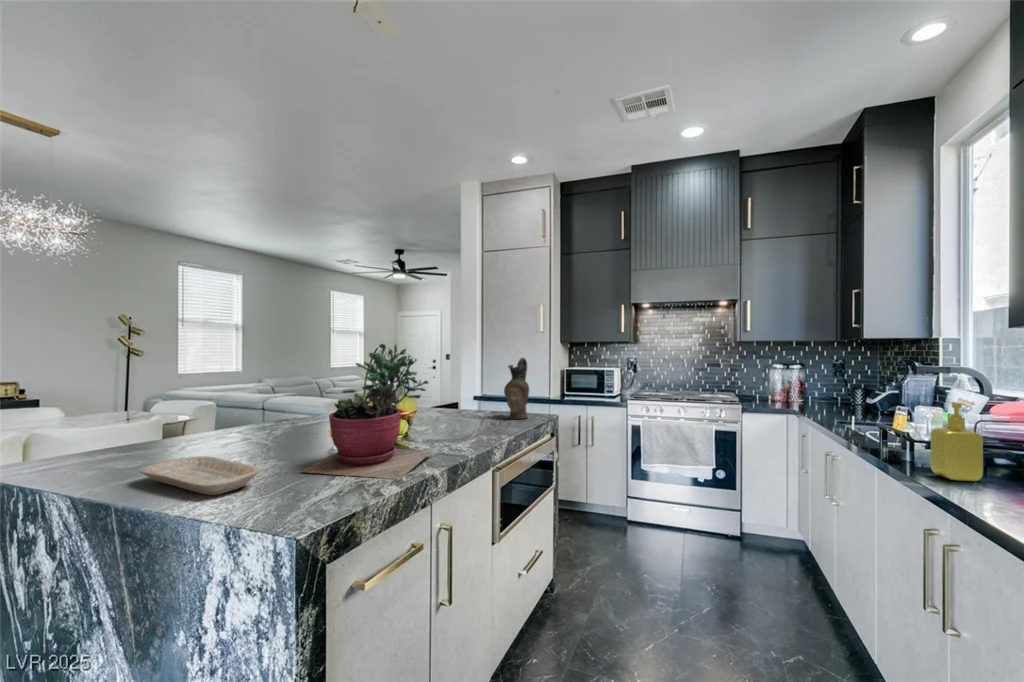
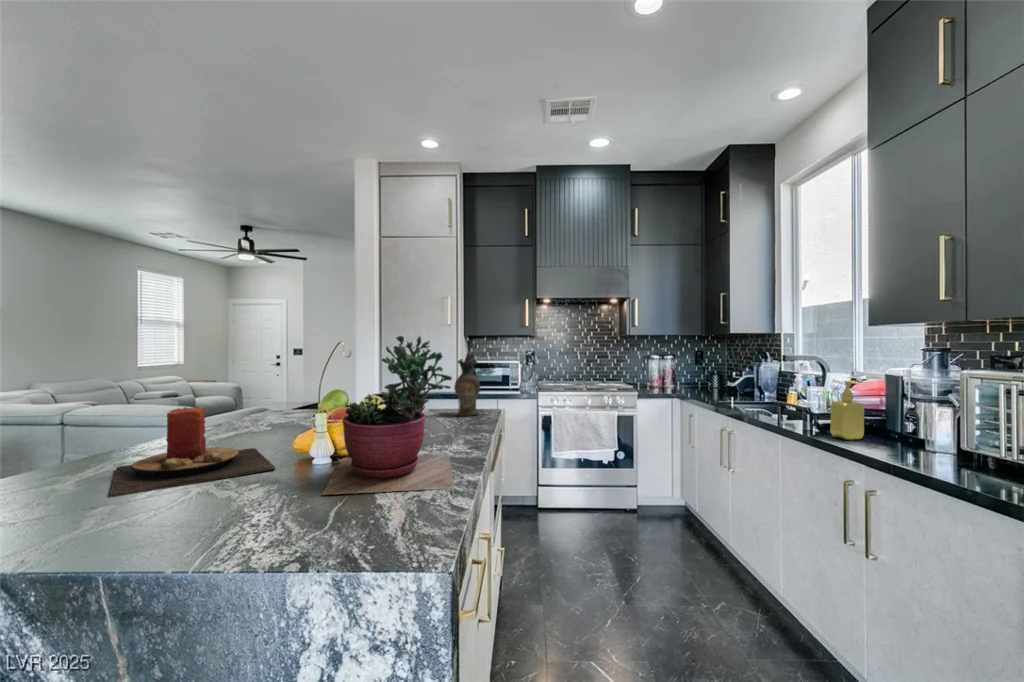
candle: none [185,398,310,459] -> present [110,407,275,497]
tray: present [139,456,260,495] -> none [93,490,297,539]

